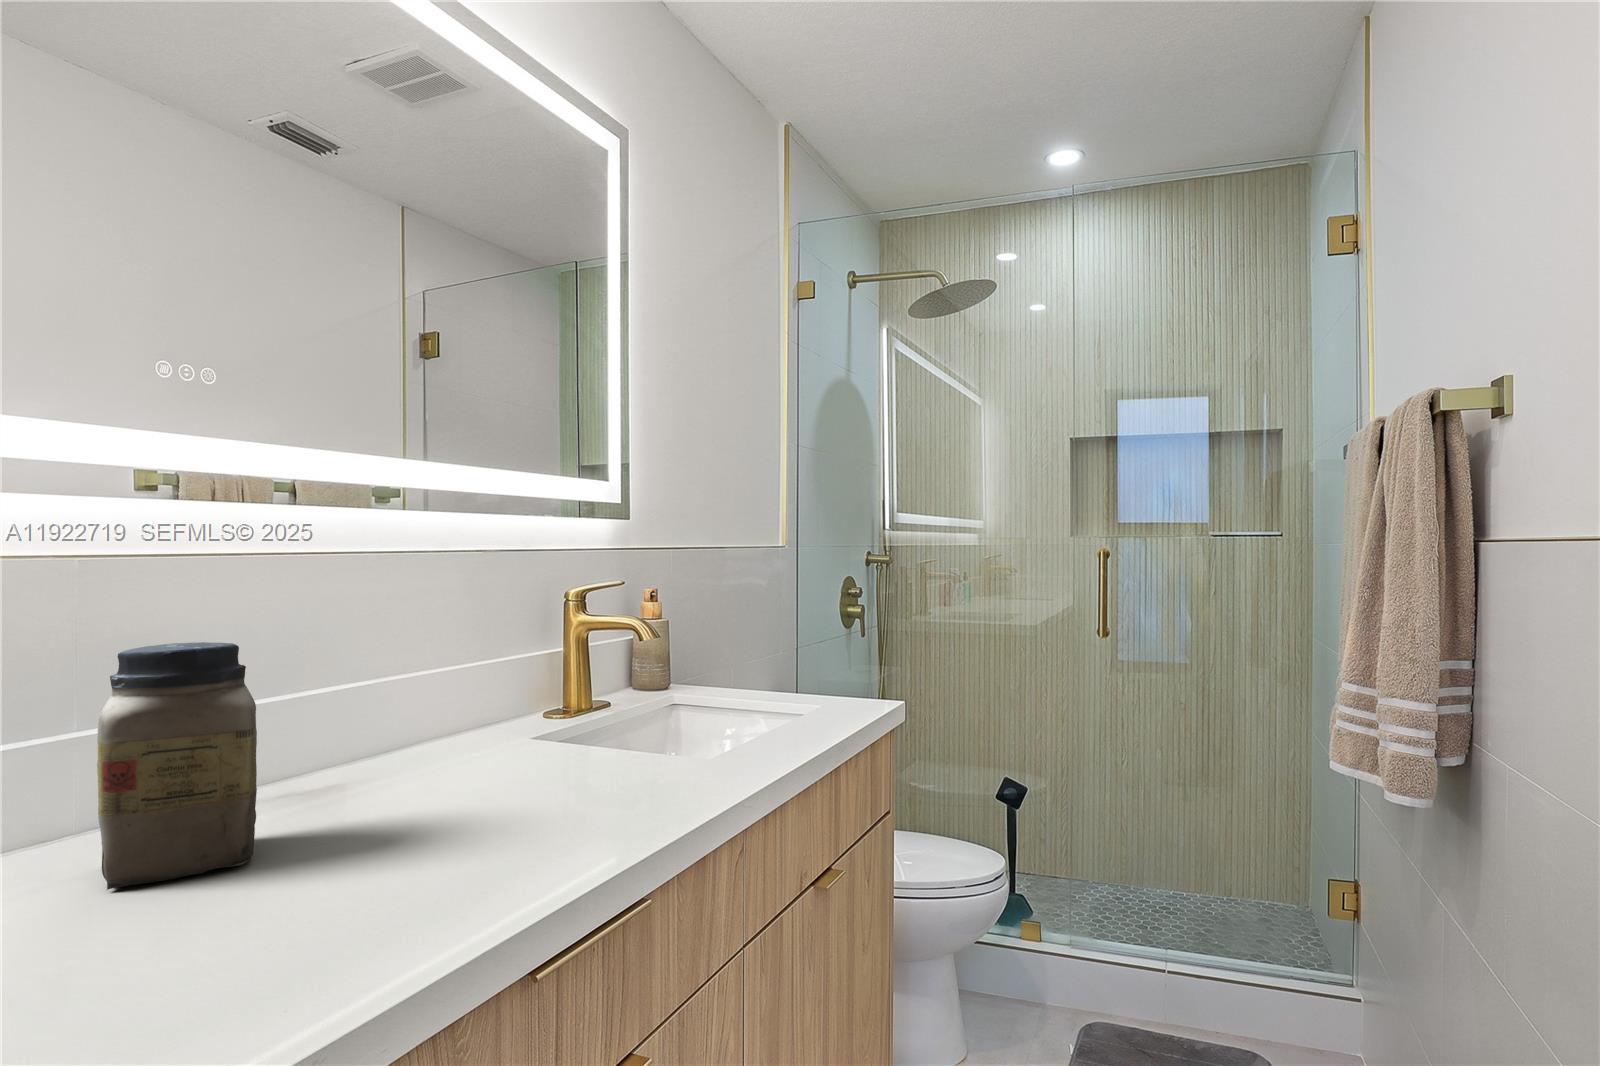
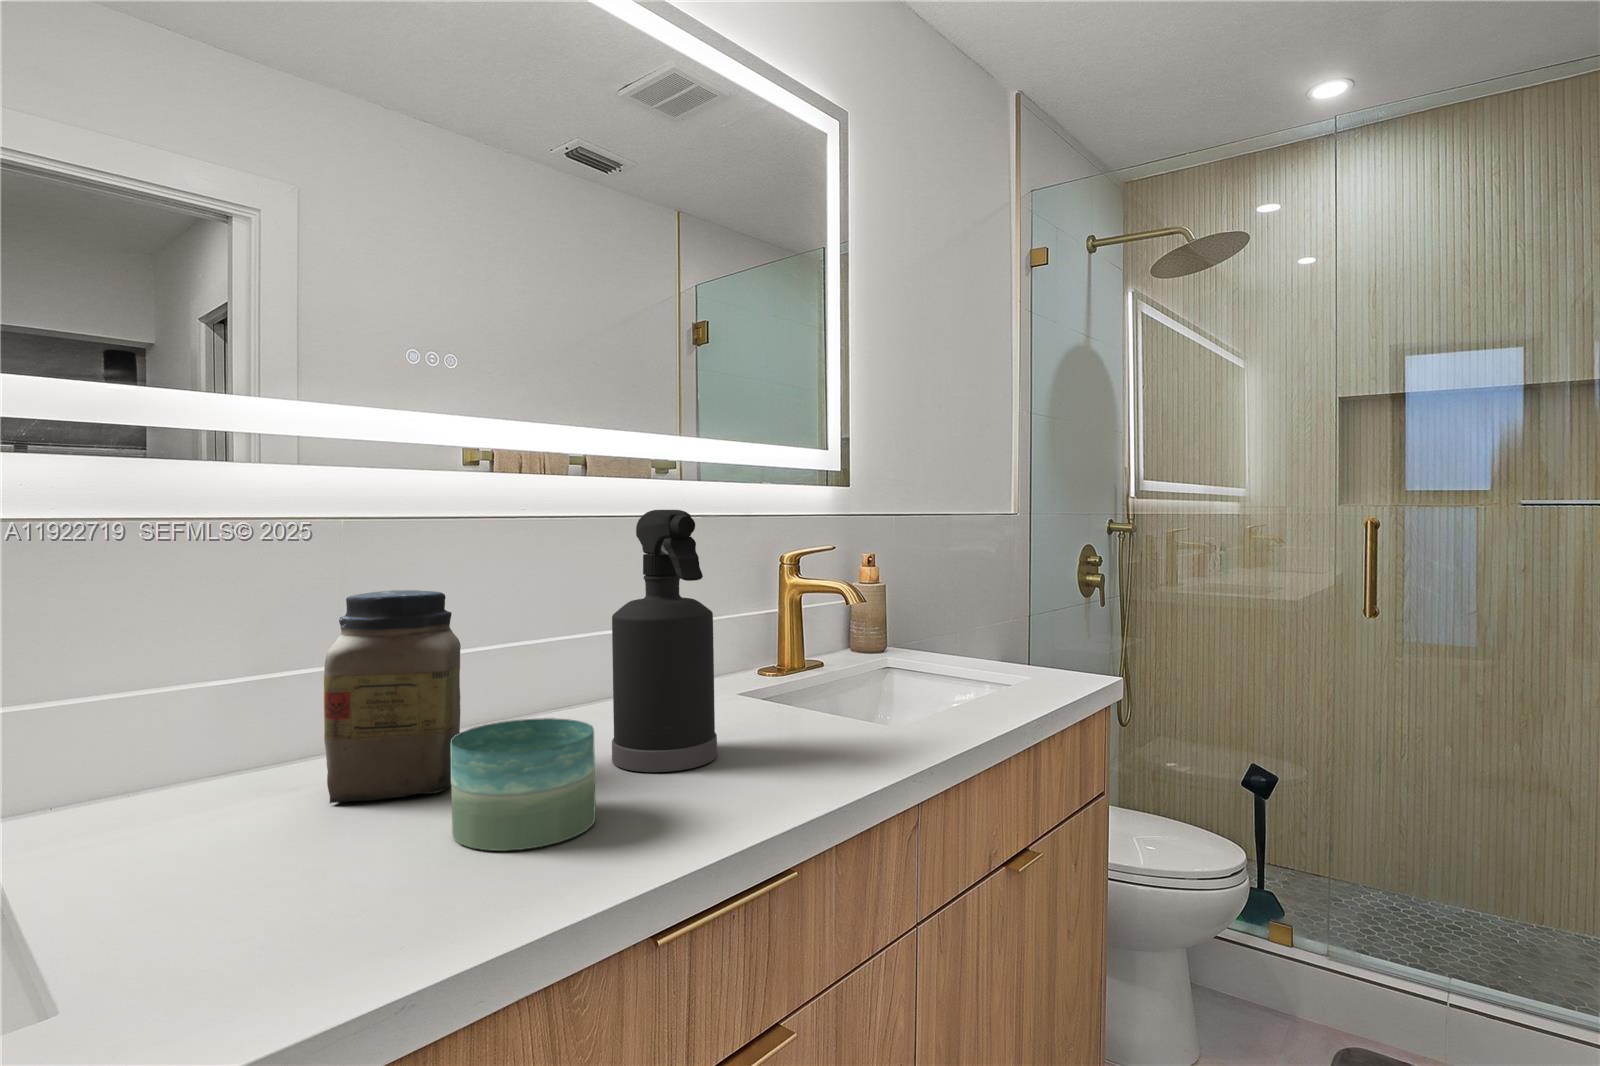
spray bottle: none [425,549,541,823] -> present [612,510,717,772]
candle: none [285,770,444,910] -> present [450,718,596,851]

